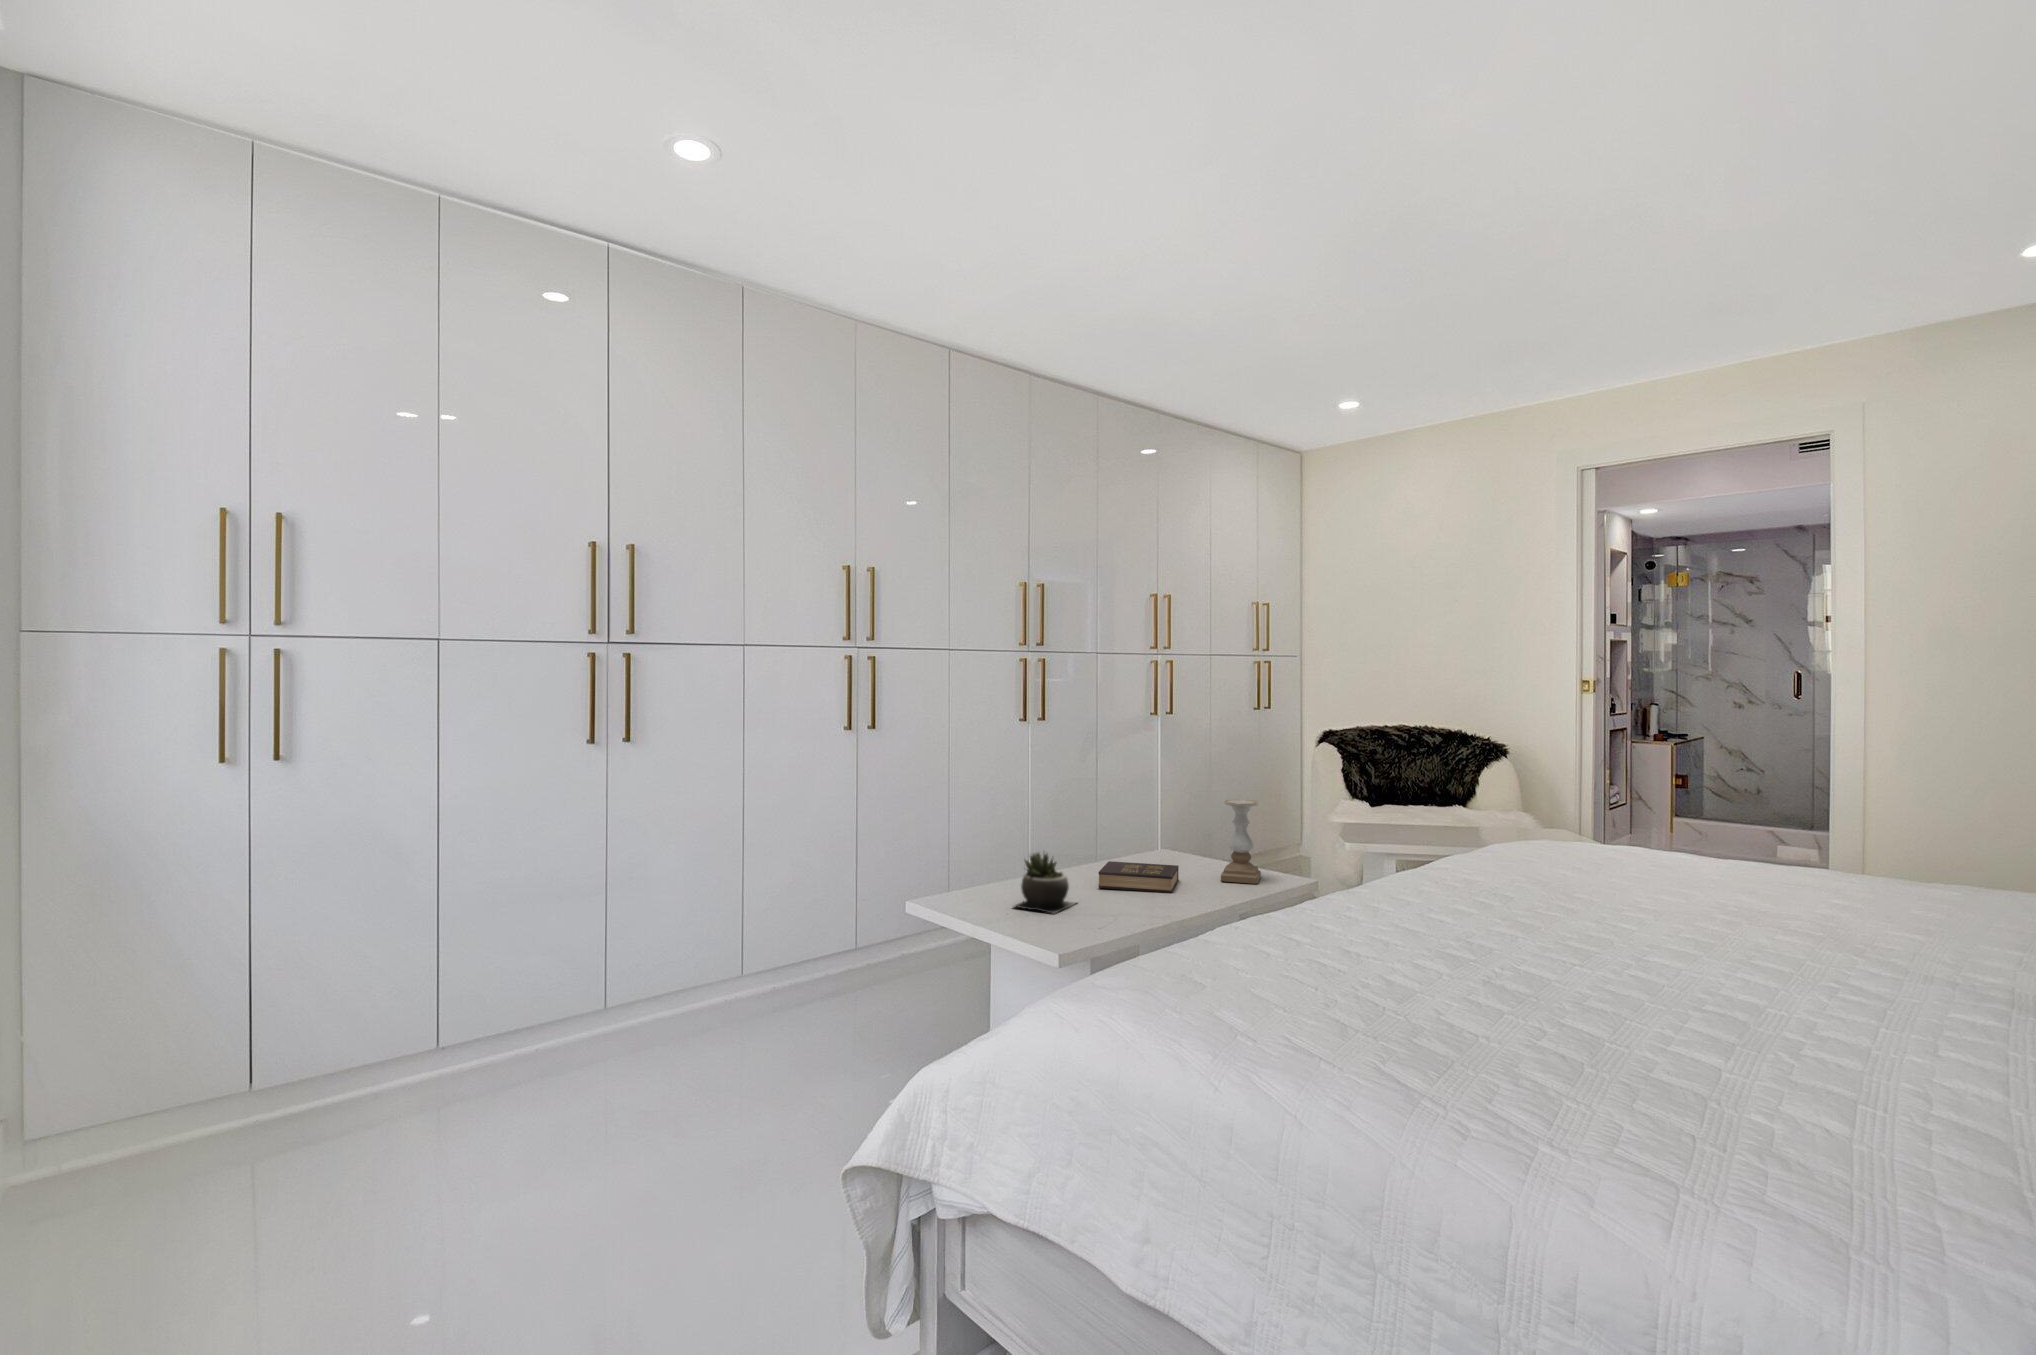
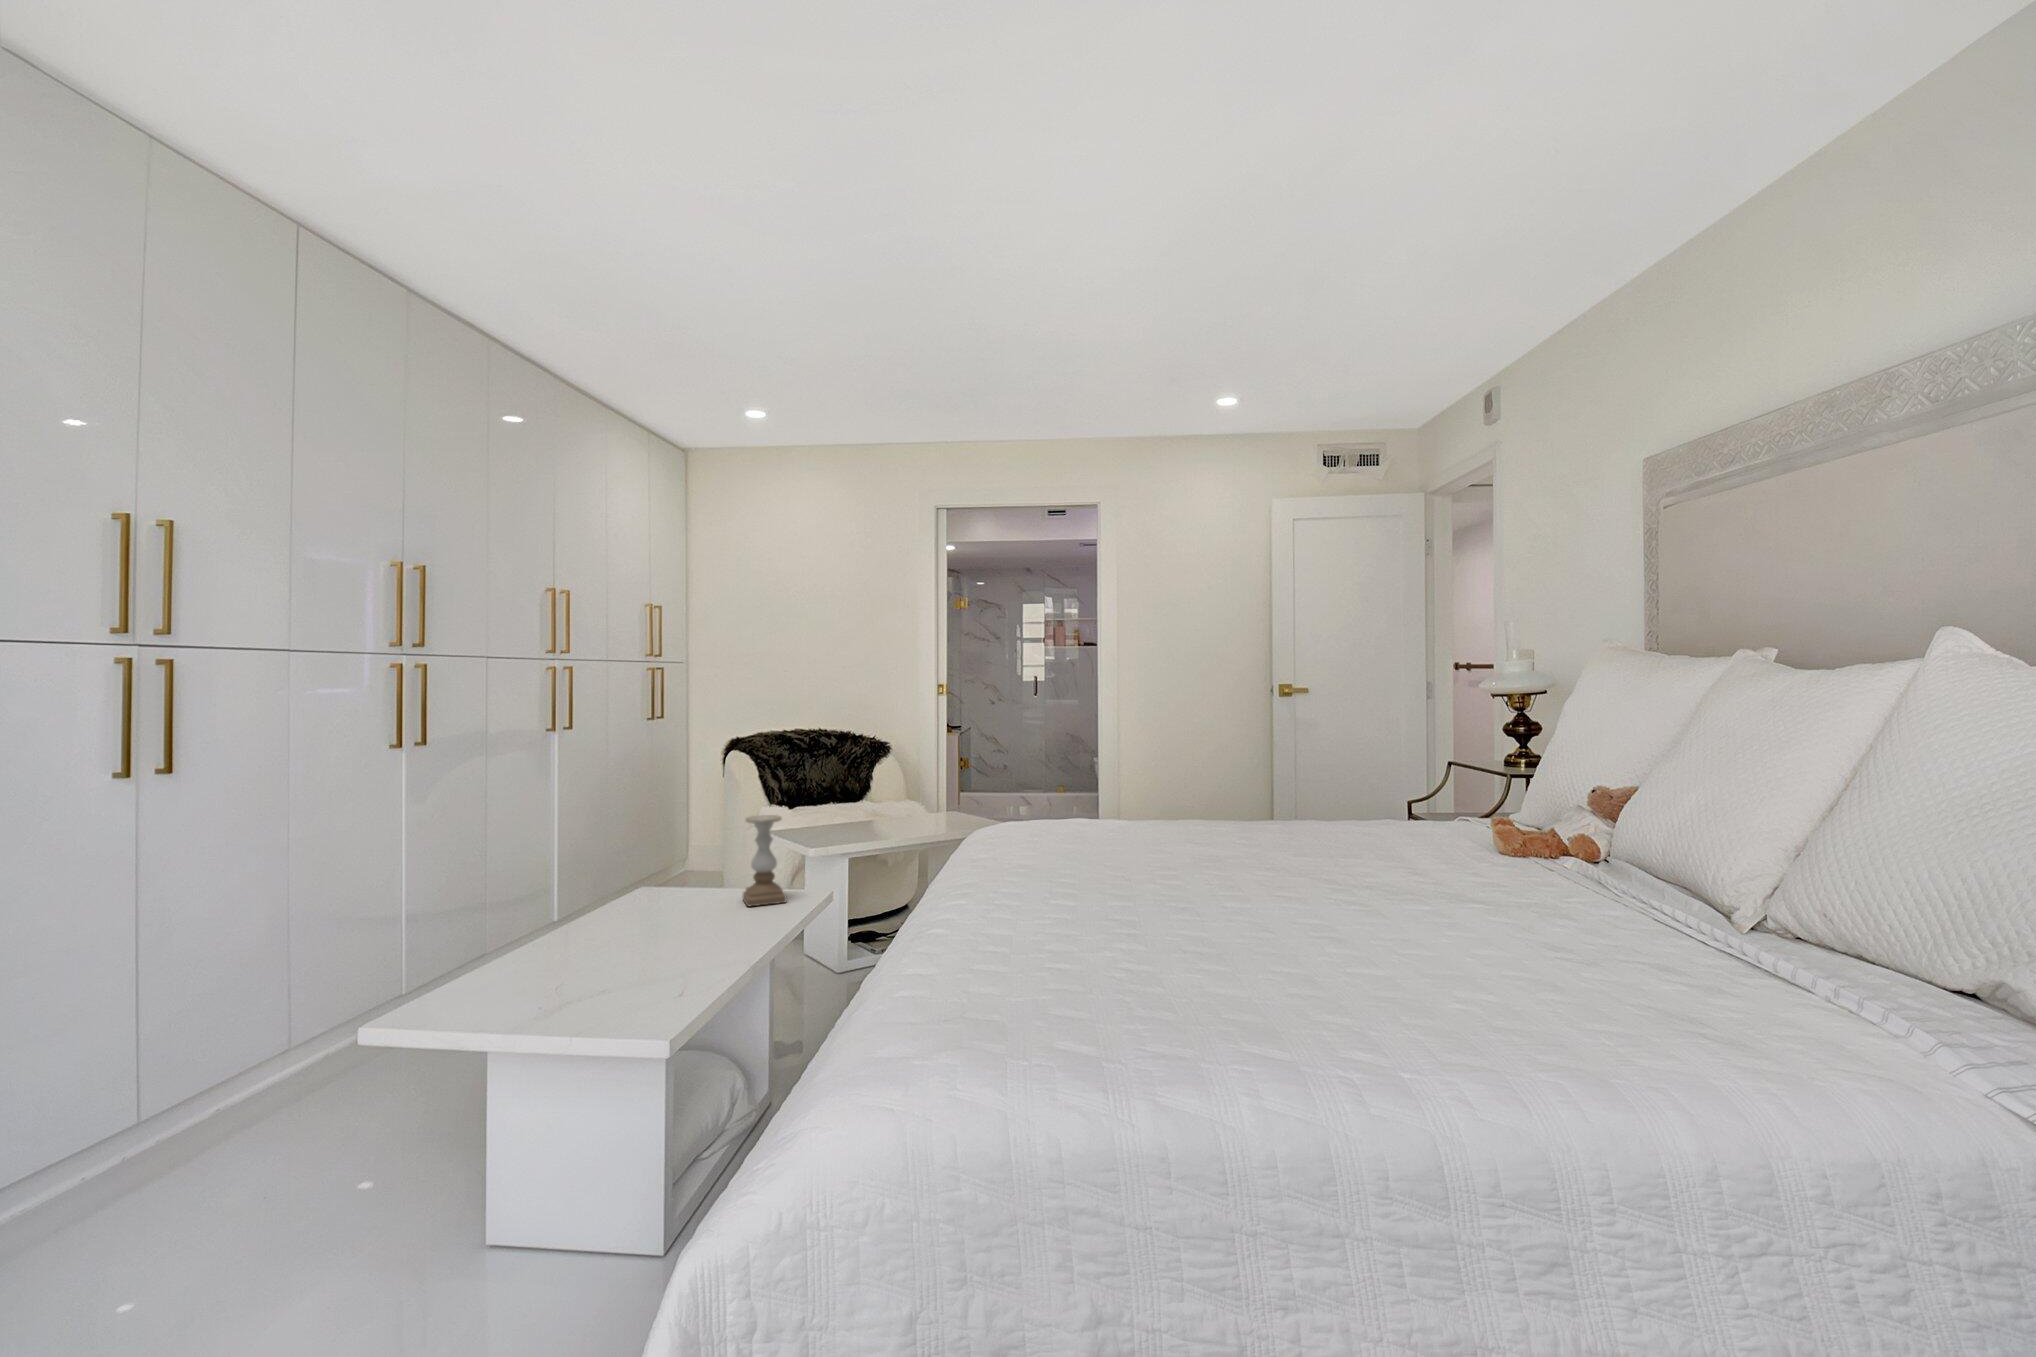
succulent plant: present [1014,853,1075,914] -> none [534,907,616,988]
hardback book: present [1098,861,1179,893] -> none [614,898,711,941]

